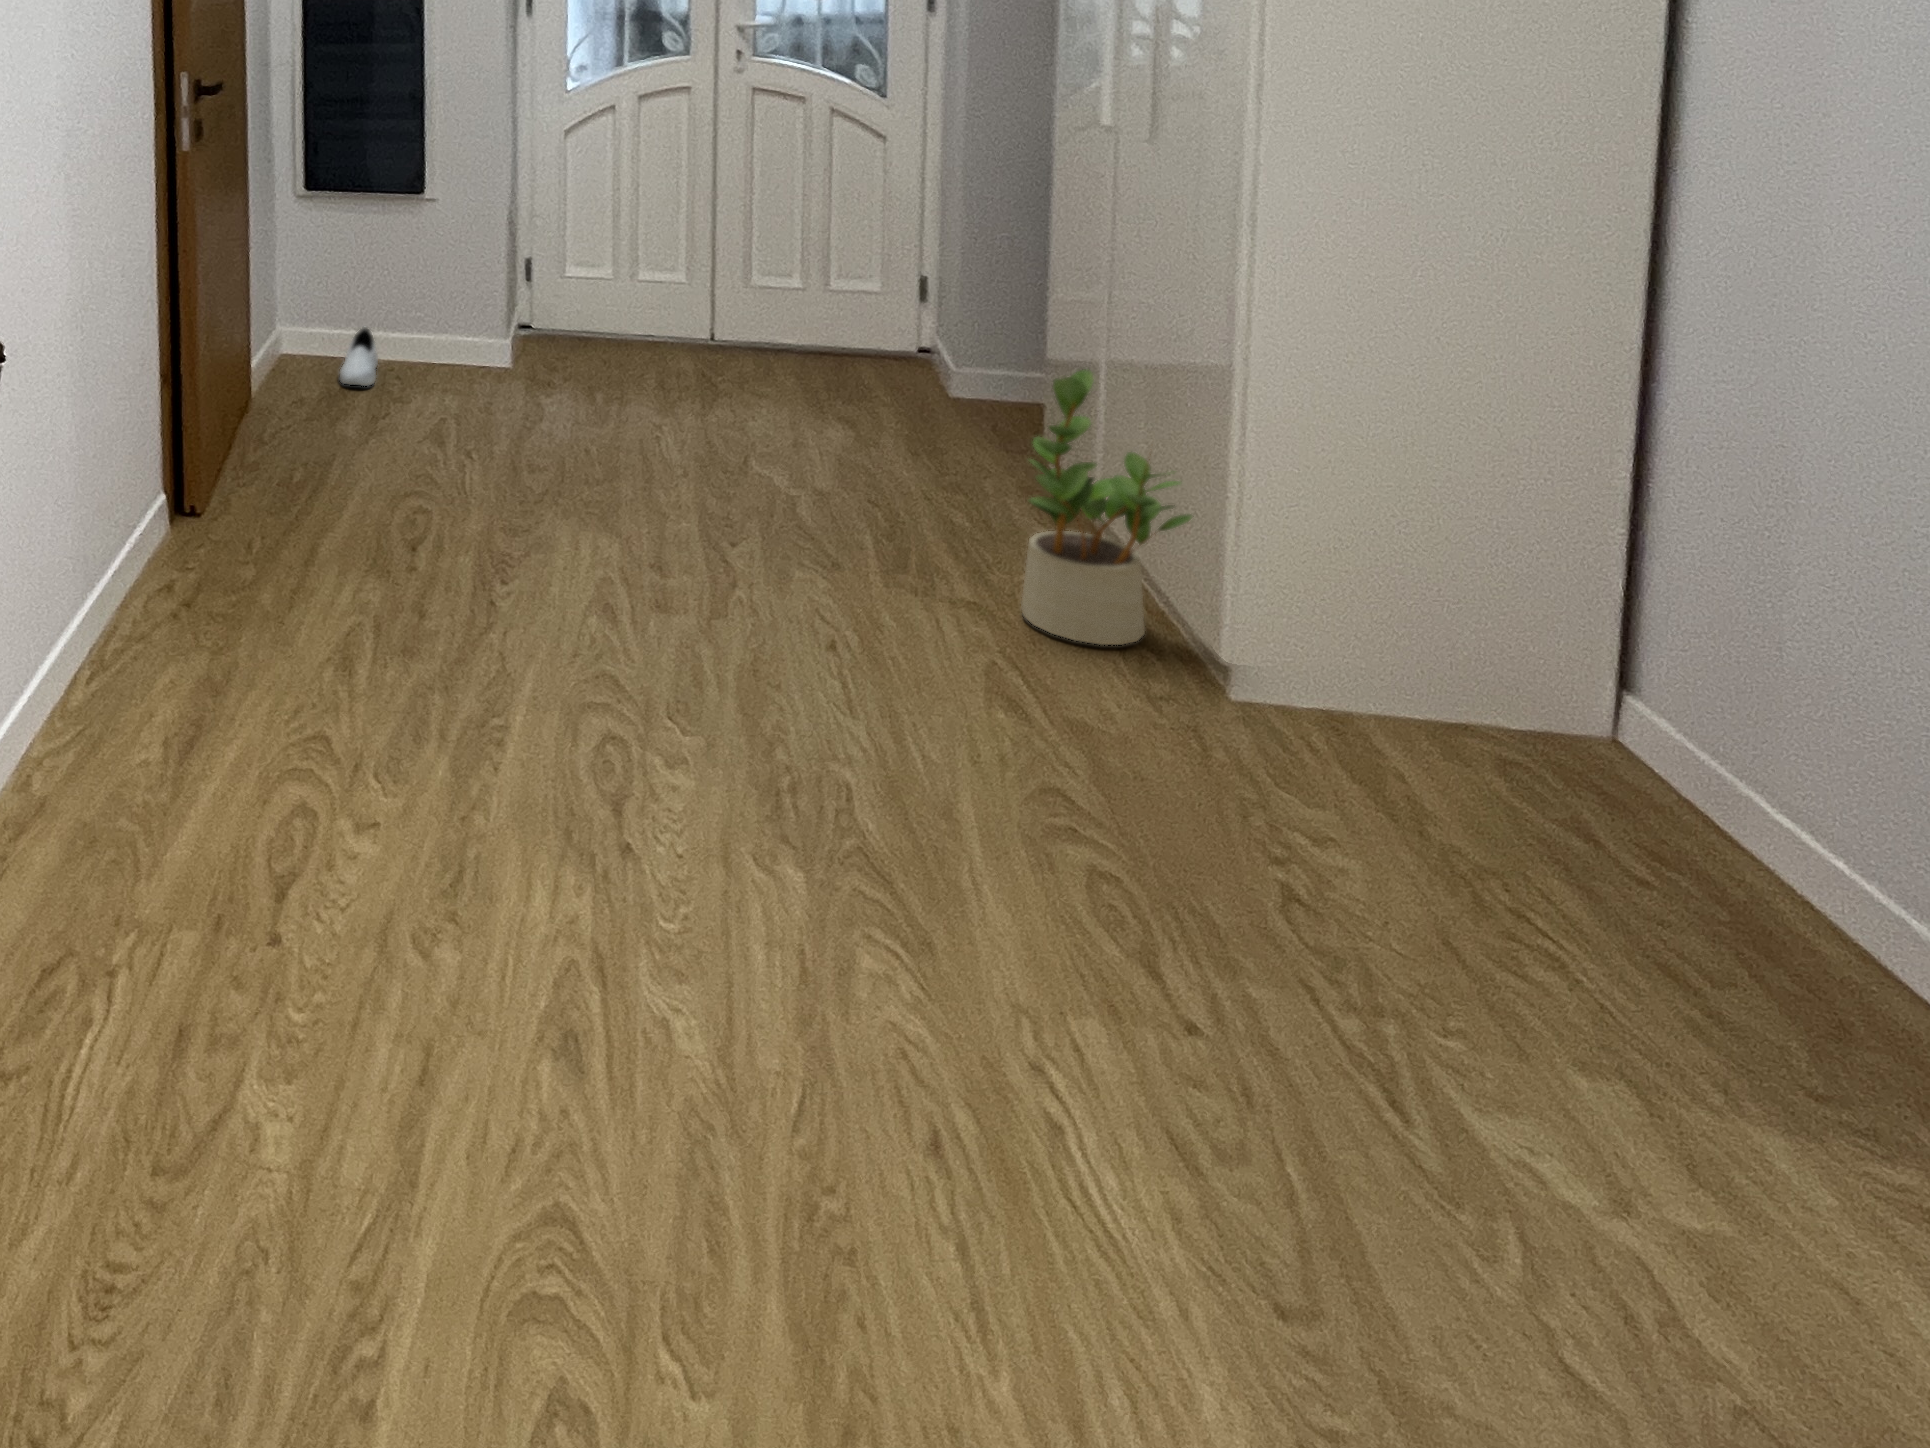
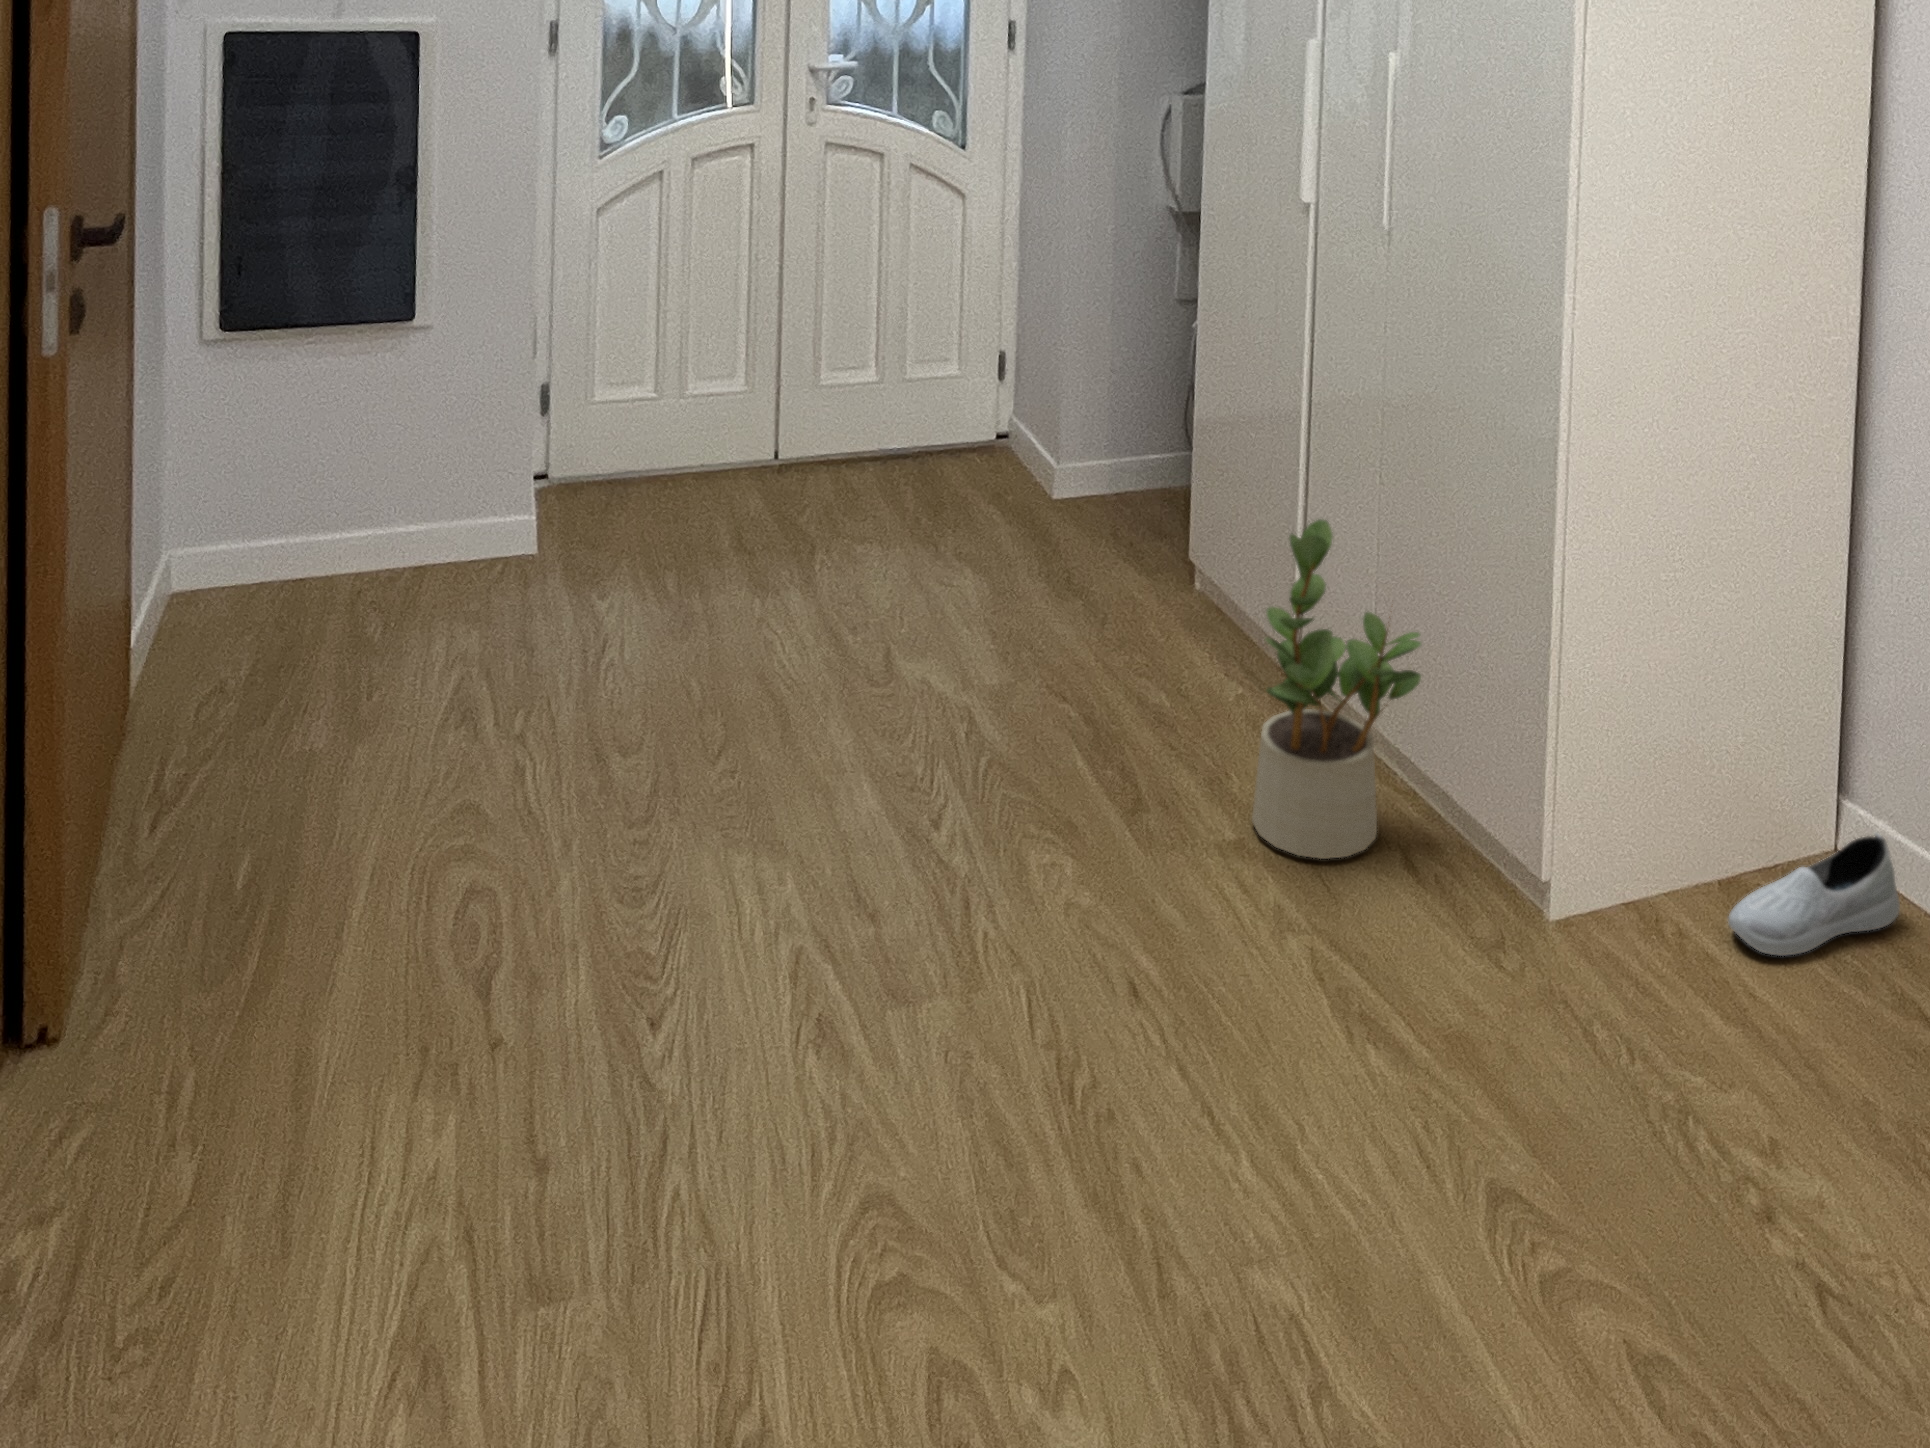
shoe: present [340,327,378,386] -> present [1728,833,1900,956]

